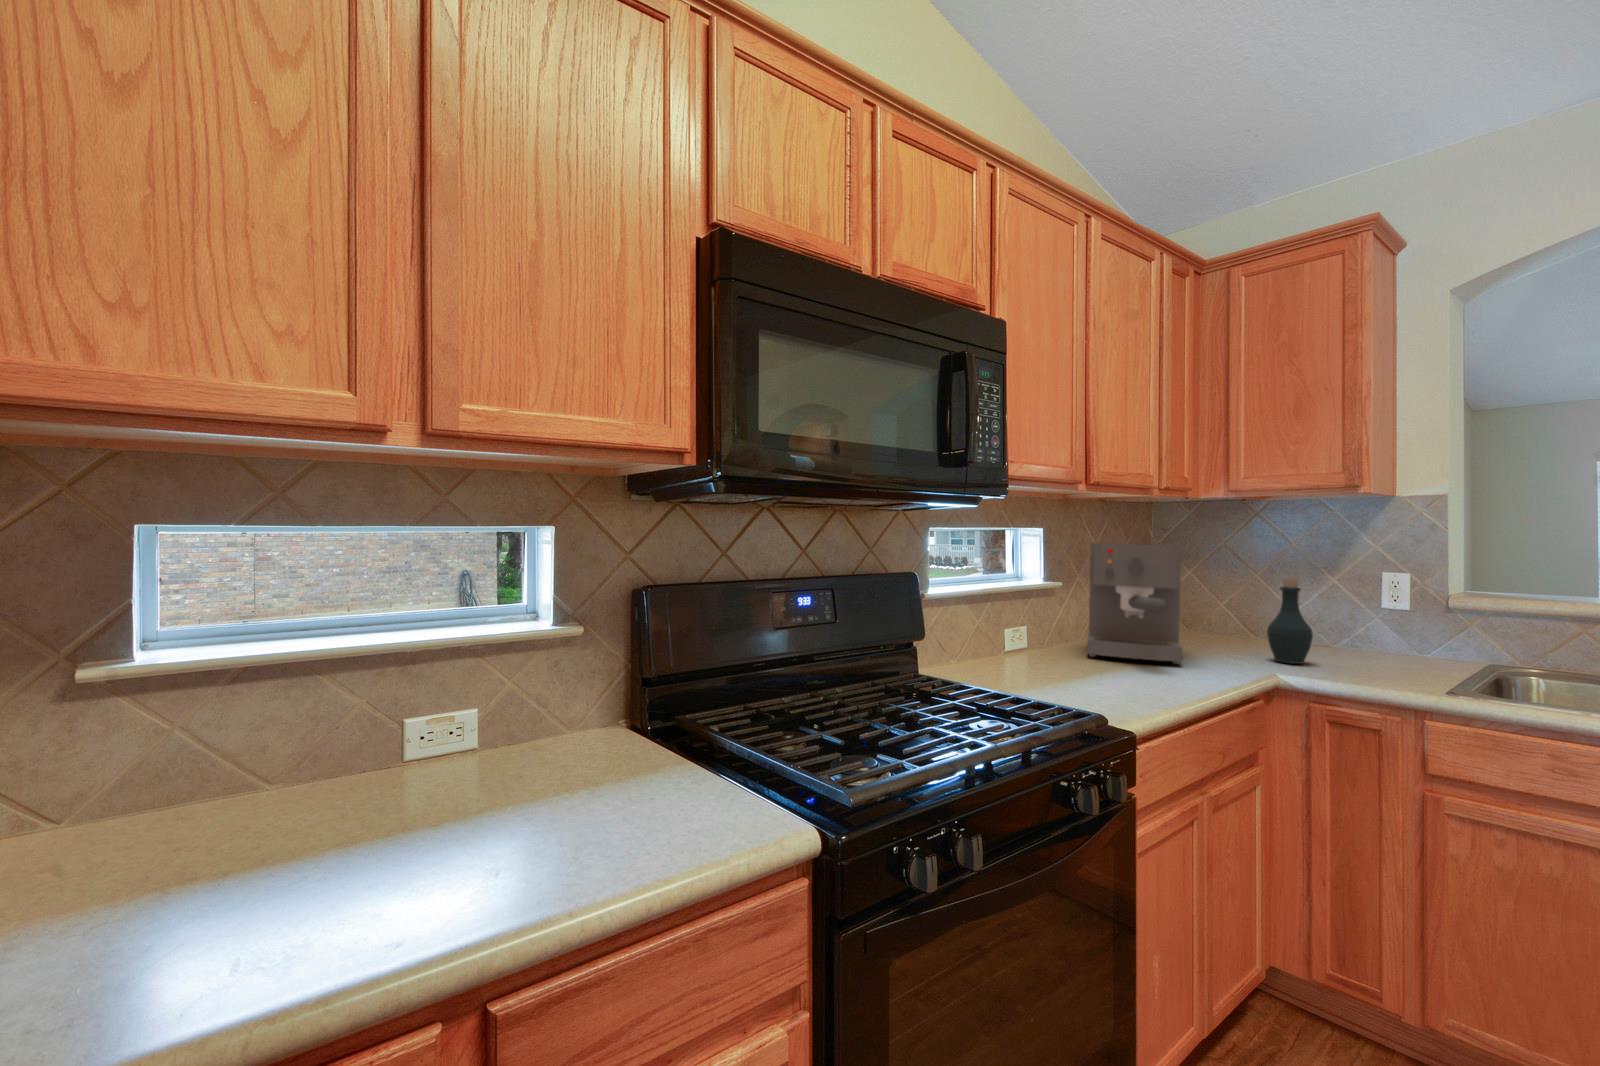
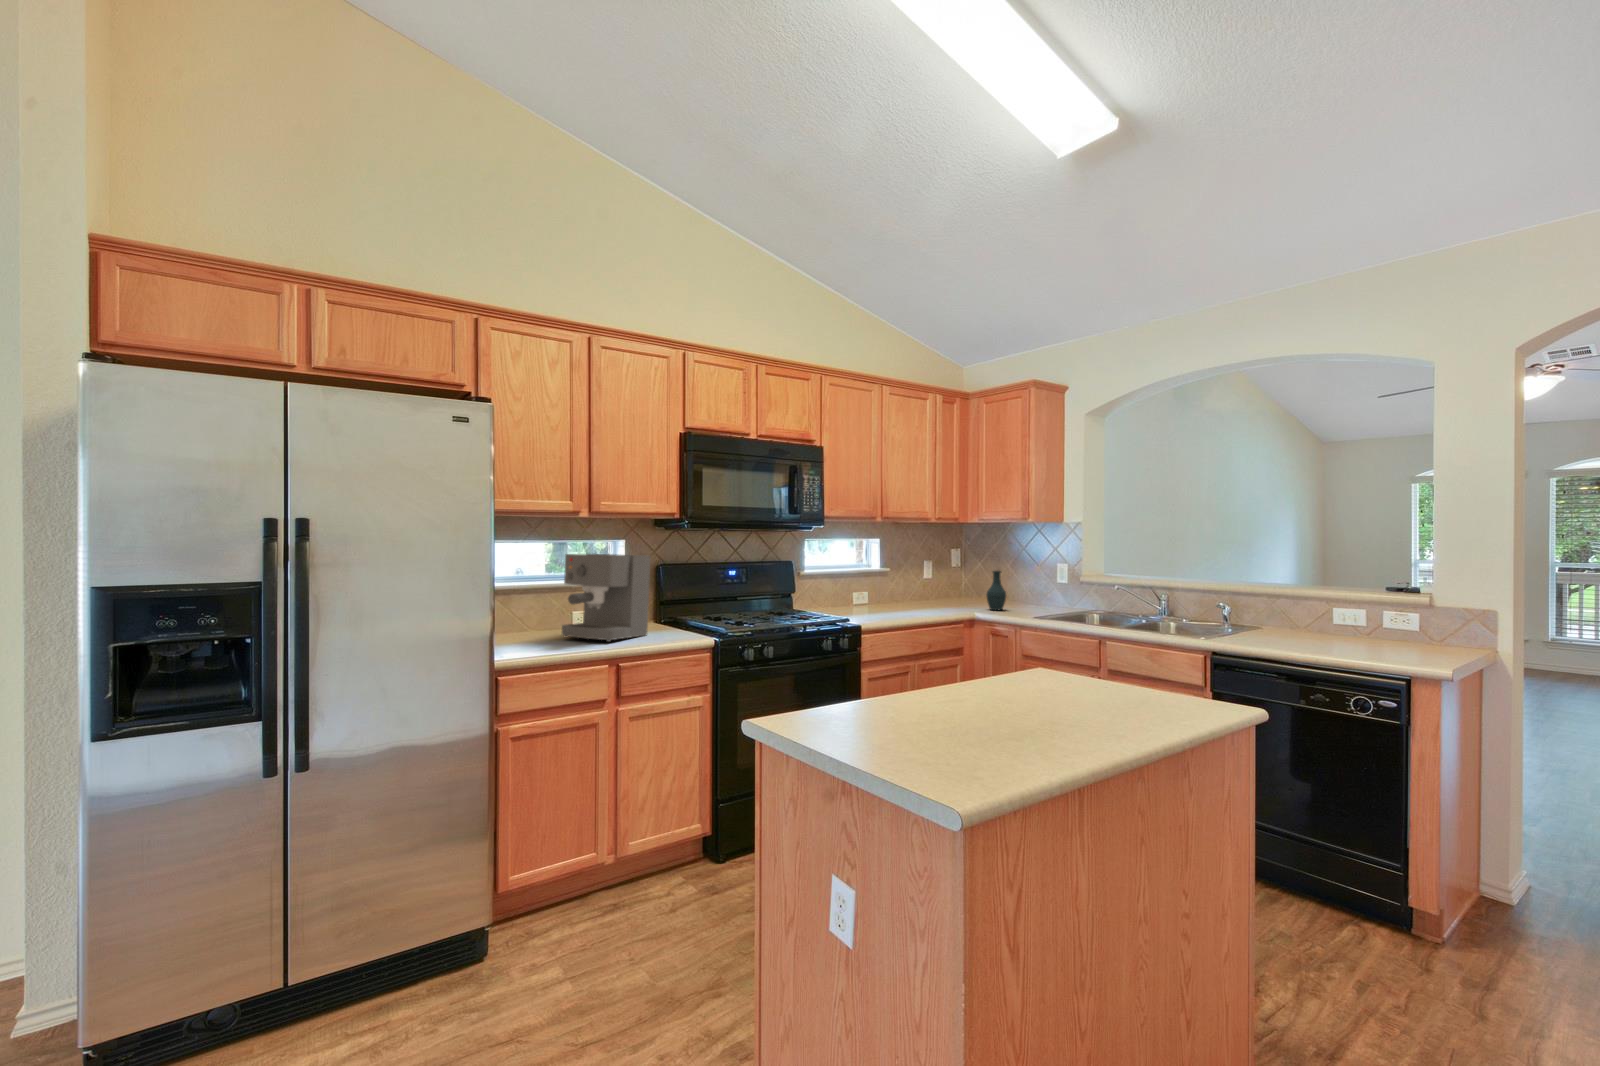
coffee maker: present [1087,543,1183,664] -> present [562,554,651,642]

